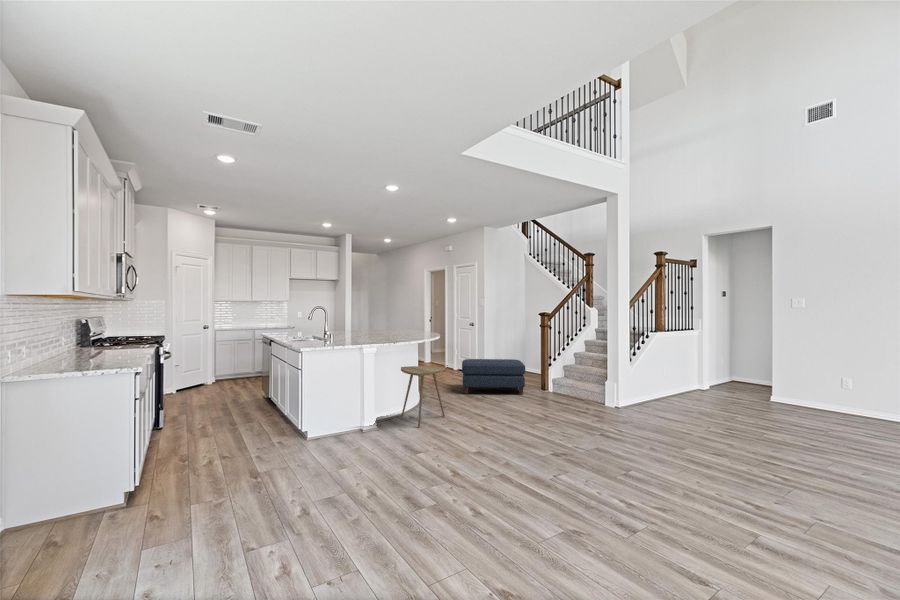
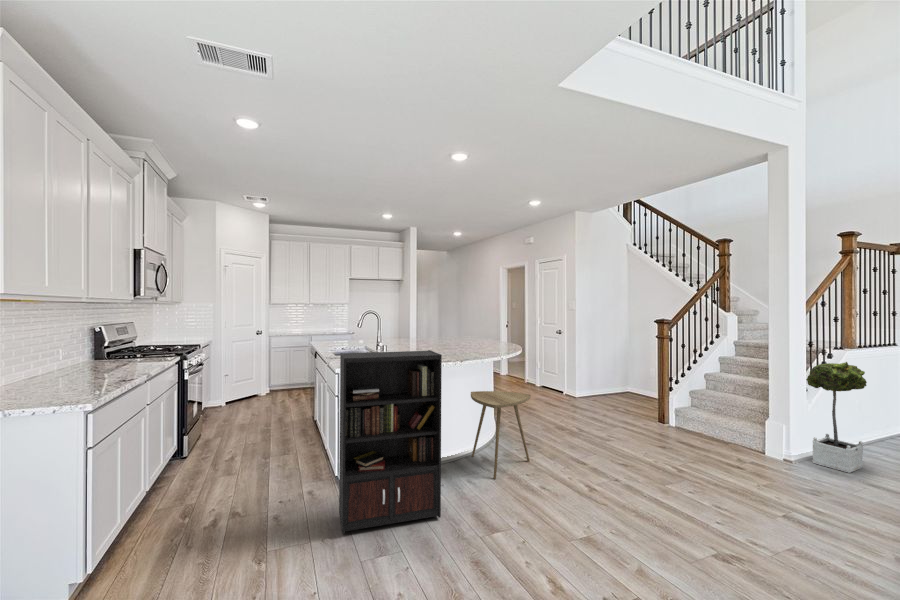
bookcase: none [306,333,382,461] -> present [339,350,445,534]
potted tree: none [628,339,661,412] -> present [806,362,867,473]
ottoman: present [462,359,525,395] -> none [550,378,638,429]

